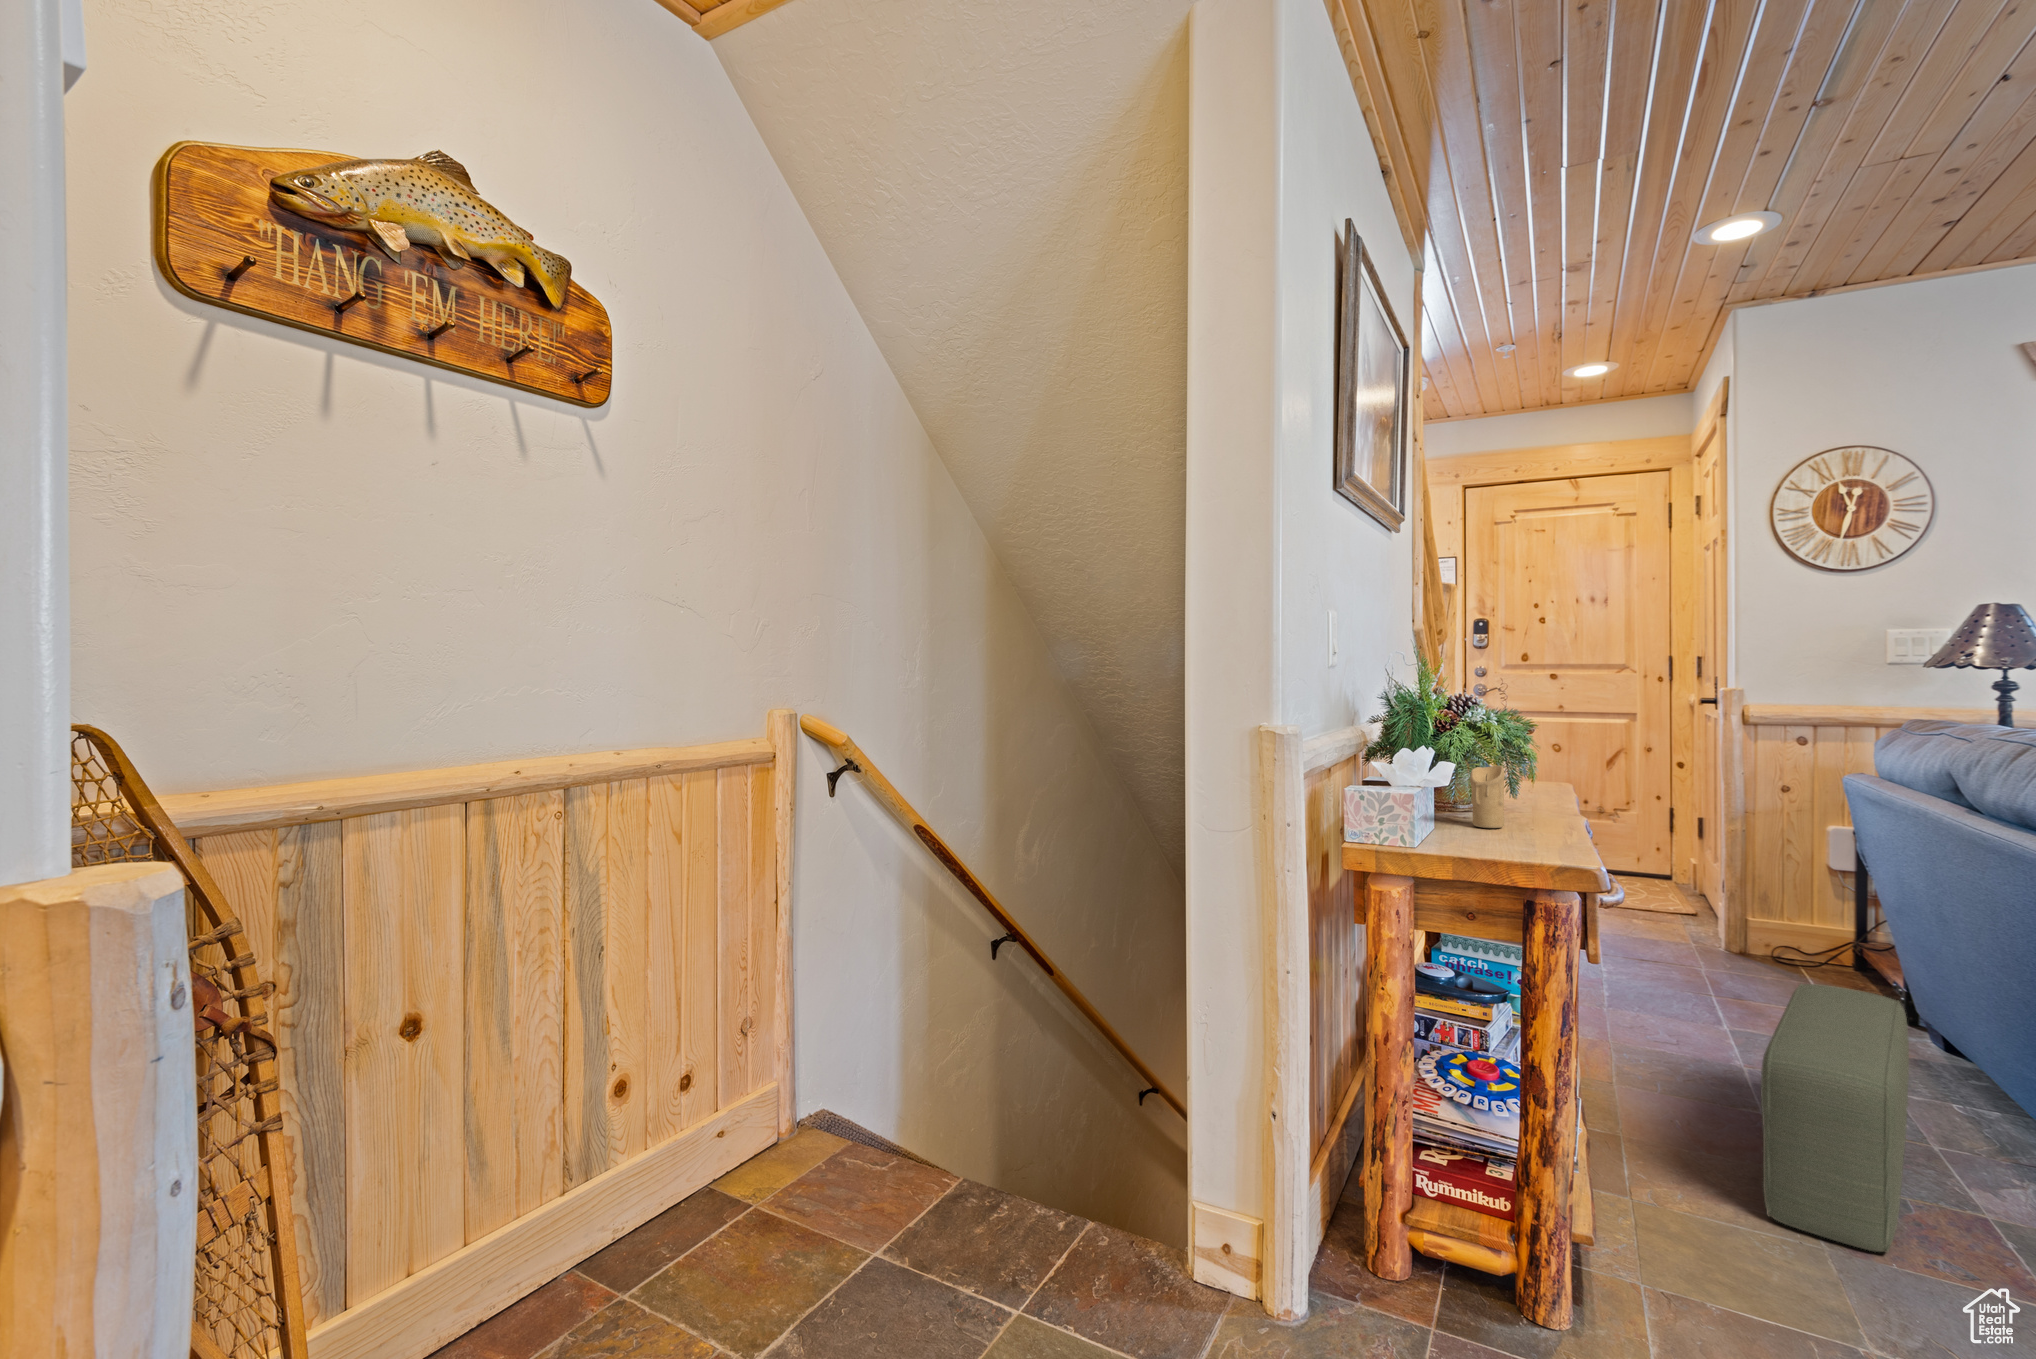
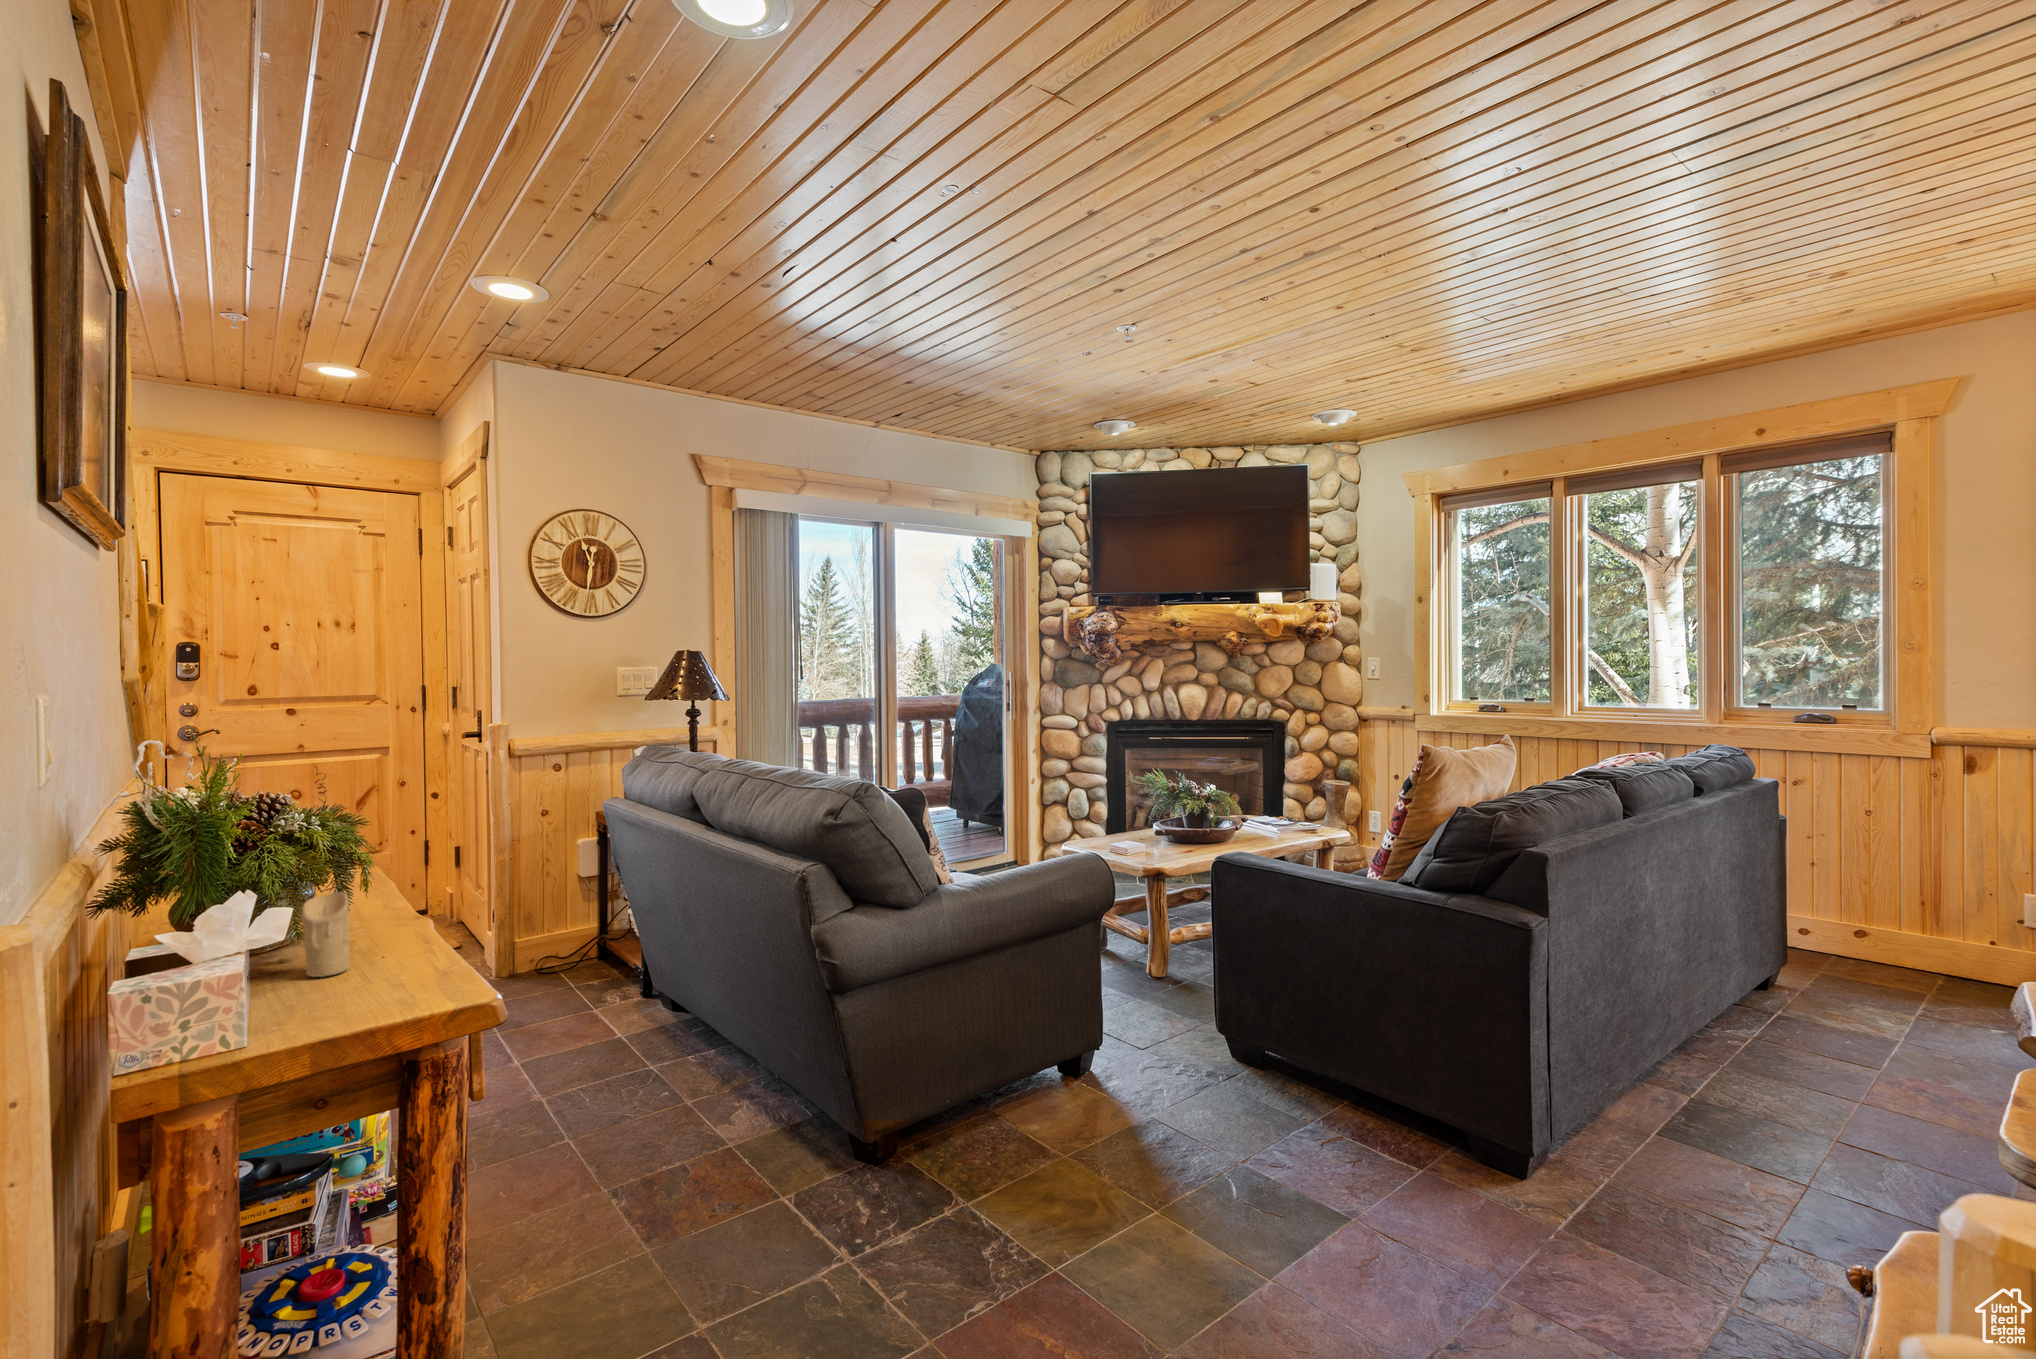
pouf: present [1761,984,1909,1253] -> none [600,1006,704,1263]

